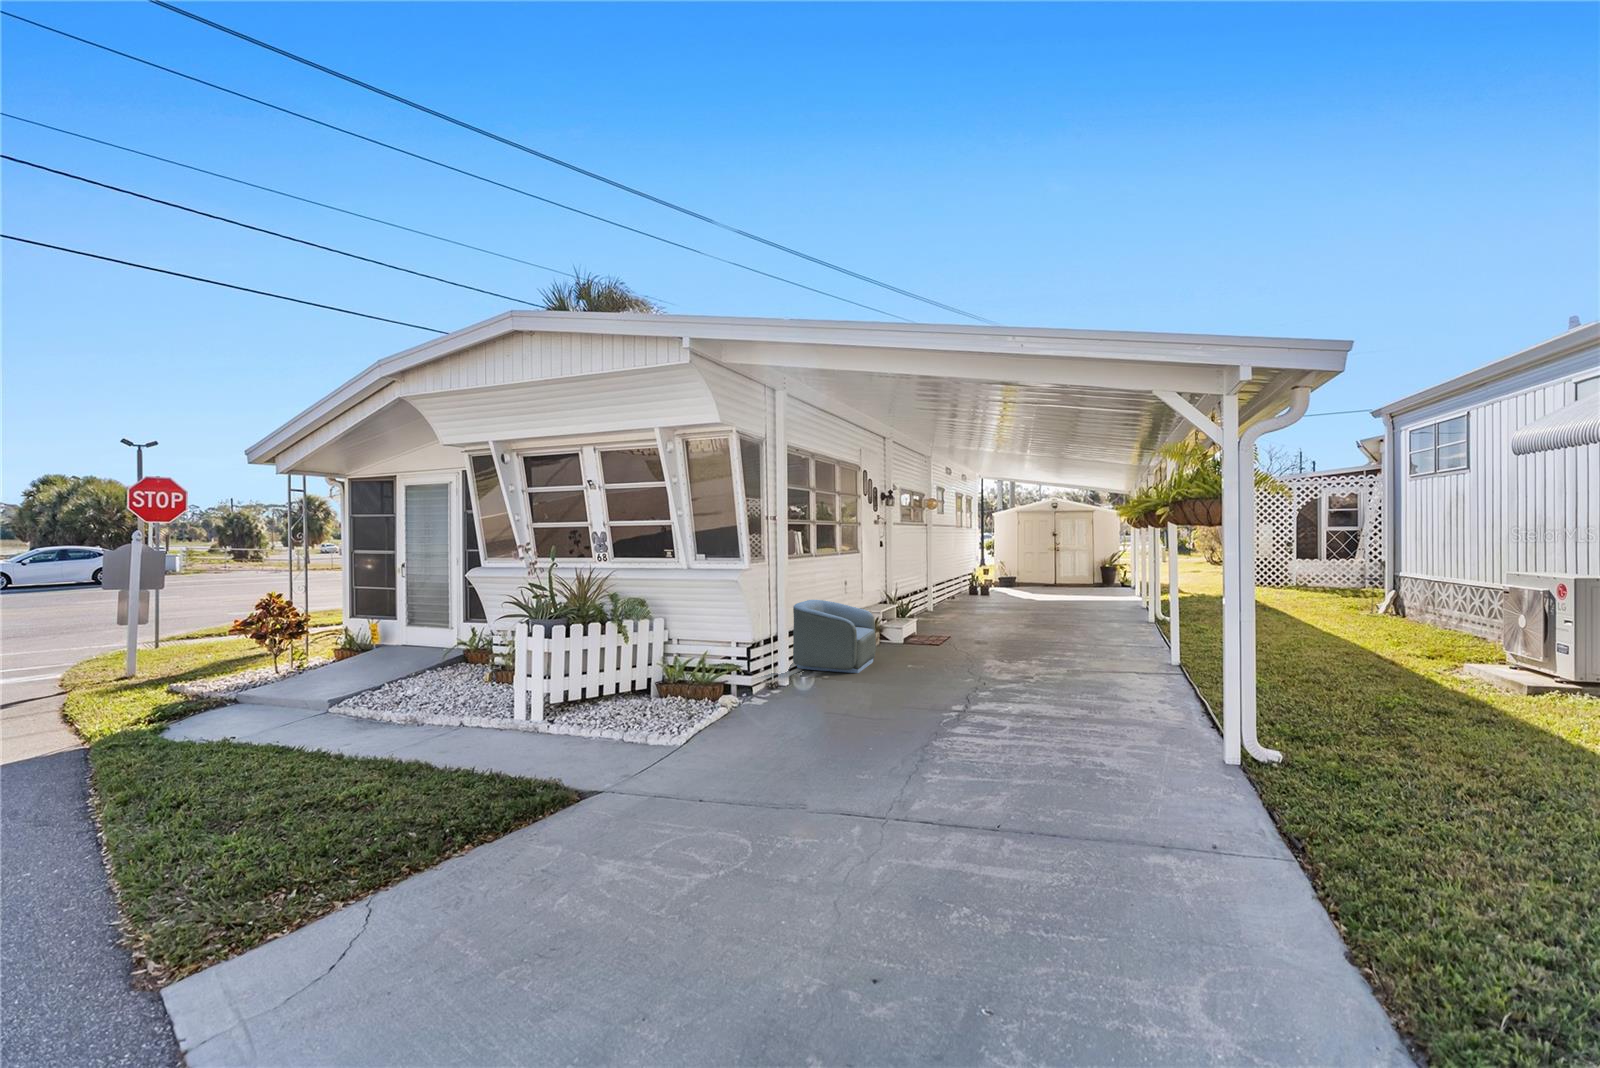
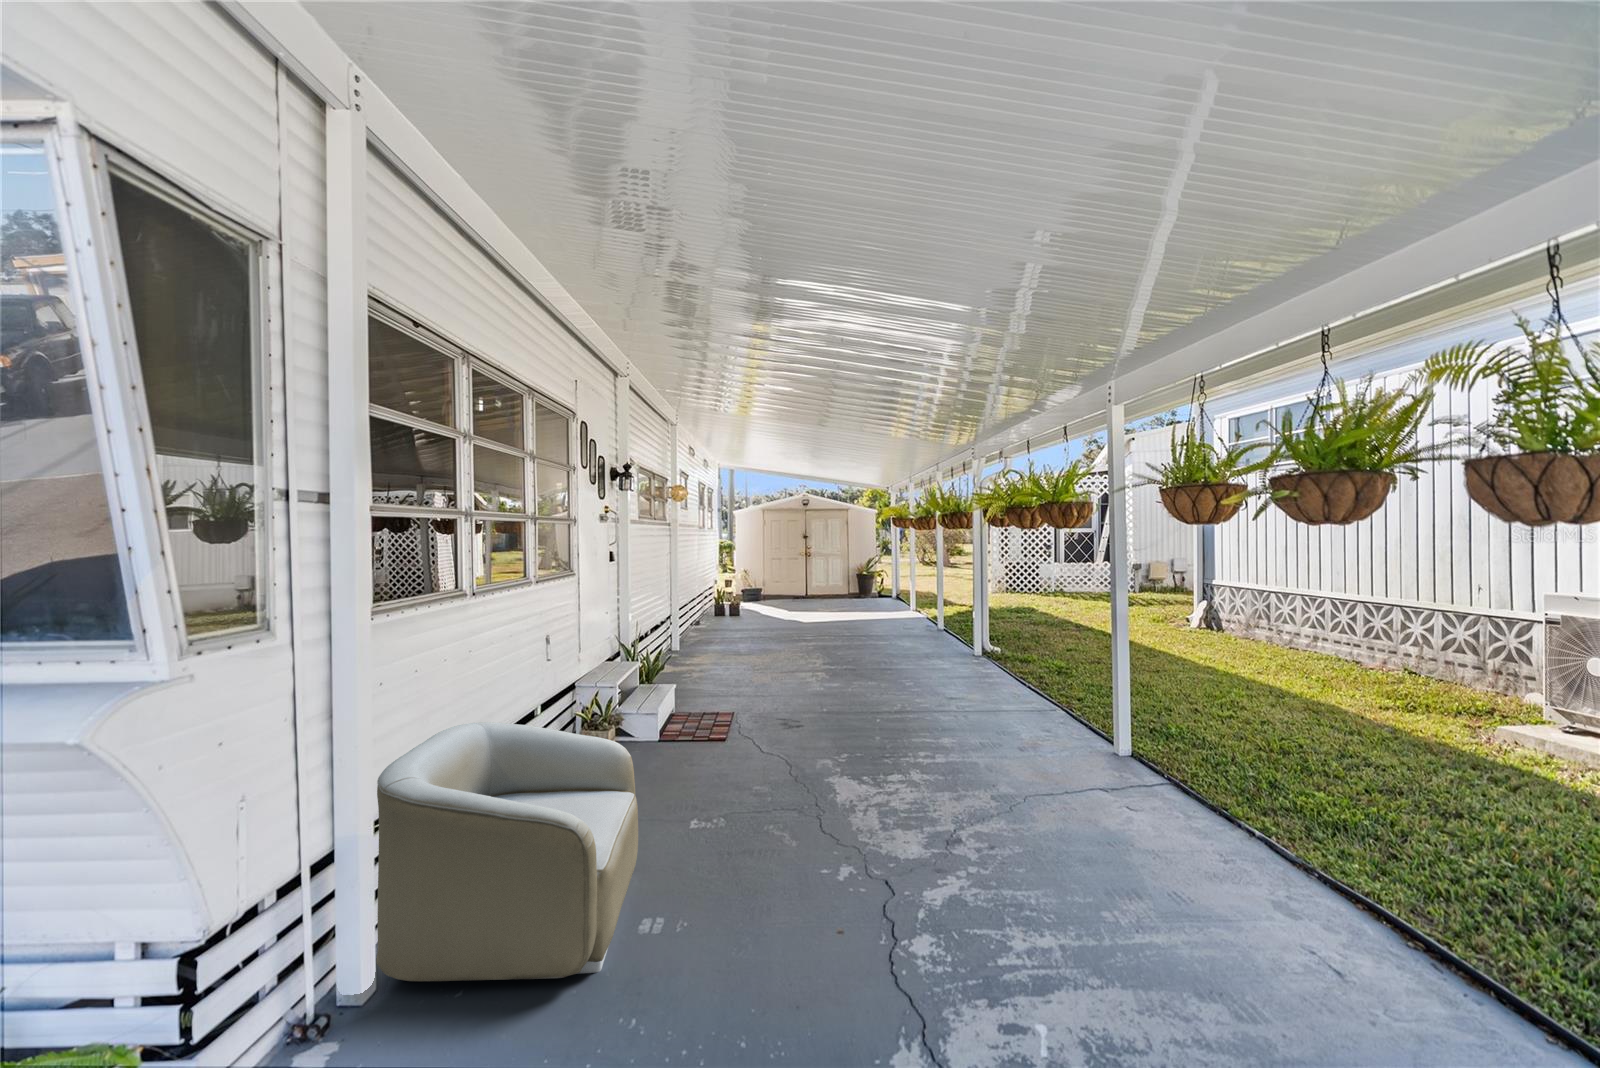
side table: present [1365,578,1382,613] -> none [1173,587,1195,632]

